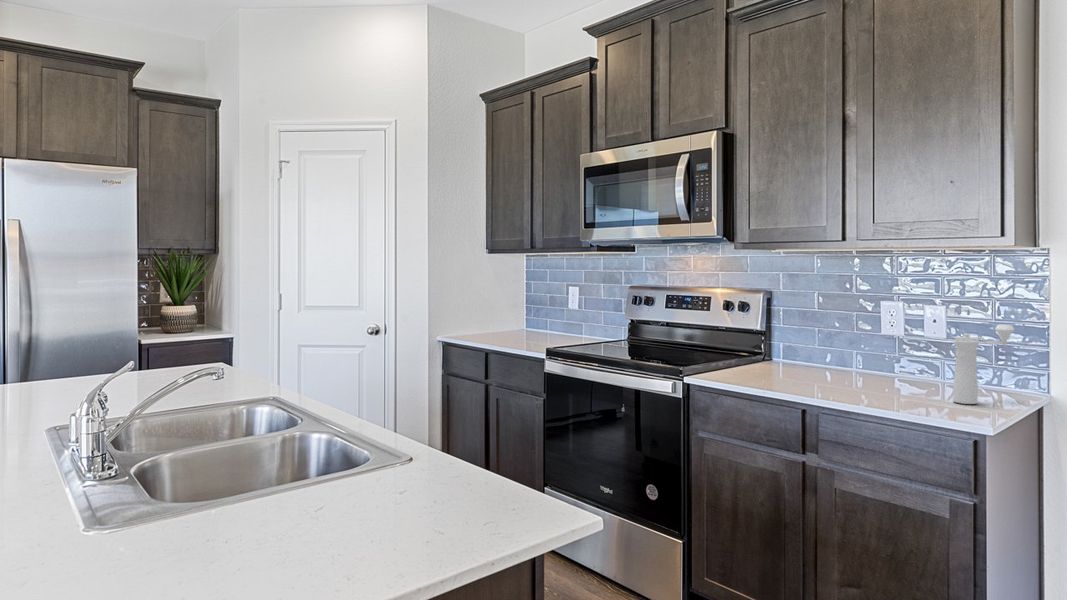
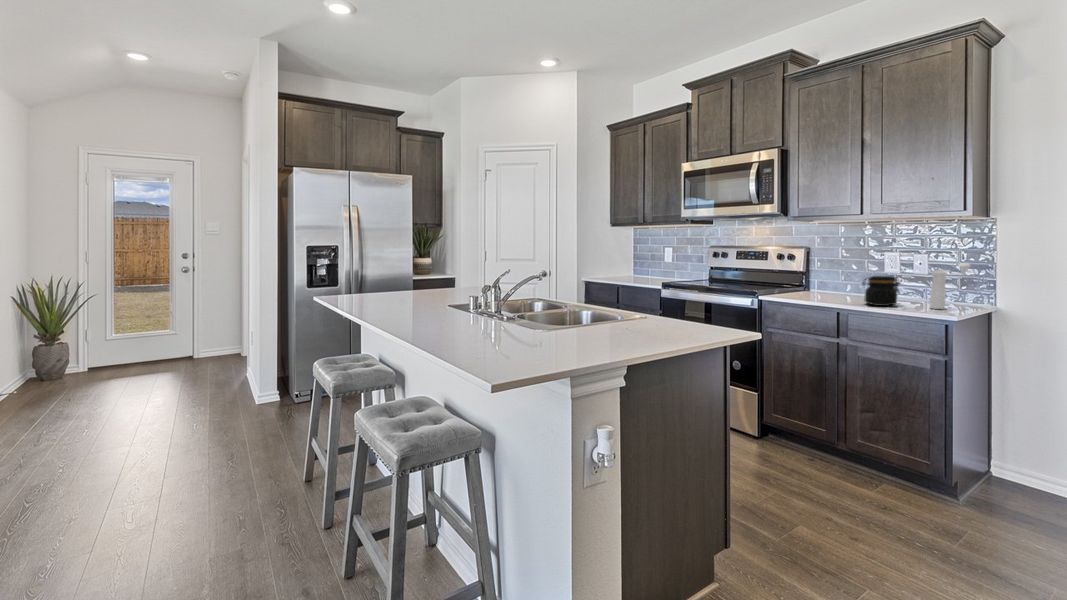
jar: none [845,343,907,395] -> present [862,276,900,306]

